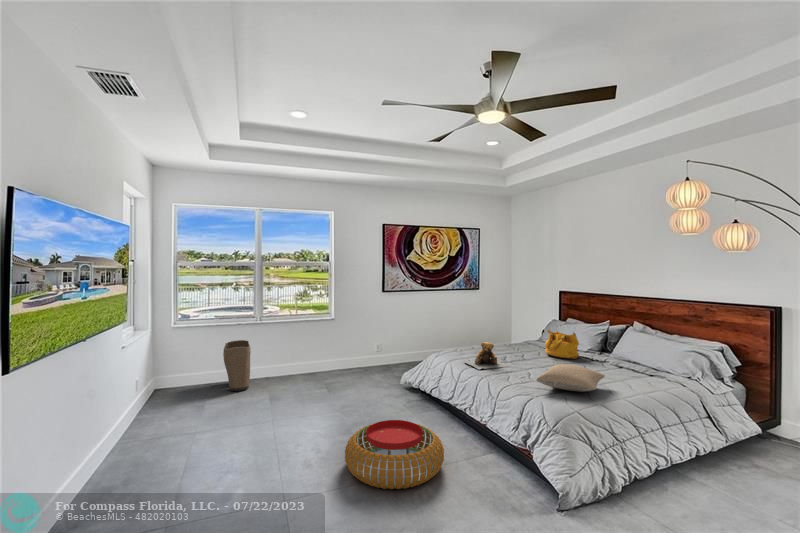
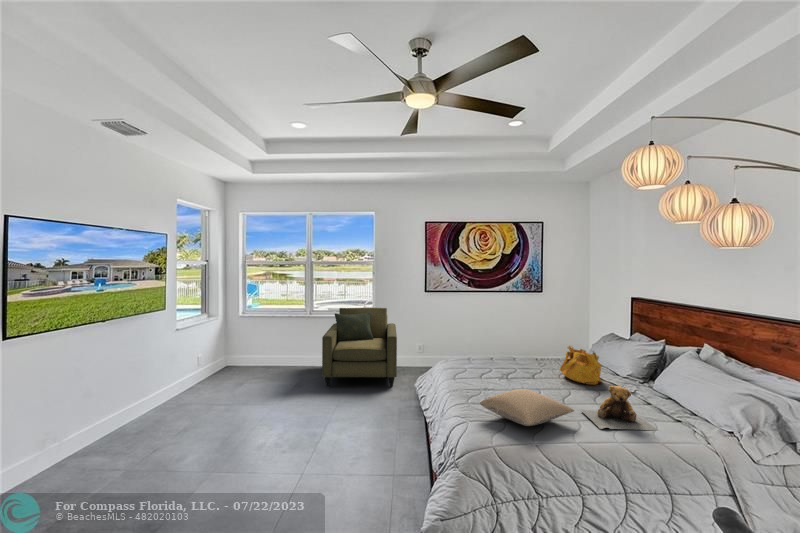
armchair: none [293,309,380,394] -> present [322,307,397,387]
laundry basket: present [223,340,251,391] -> none [265,331,293,375]
teddy bear: present [465,342,509,369] -> present [581,386,658,430]
pouf: present [345,420,444,489] -> none [272,422,373,492]

